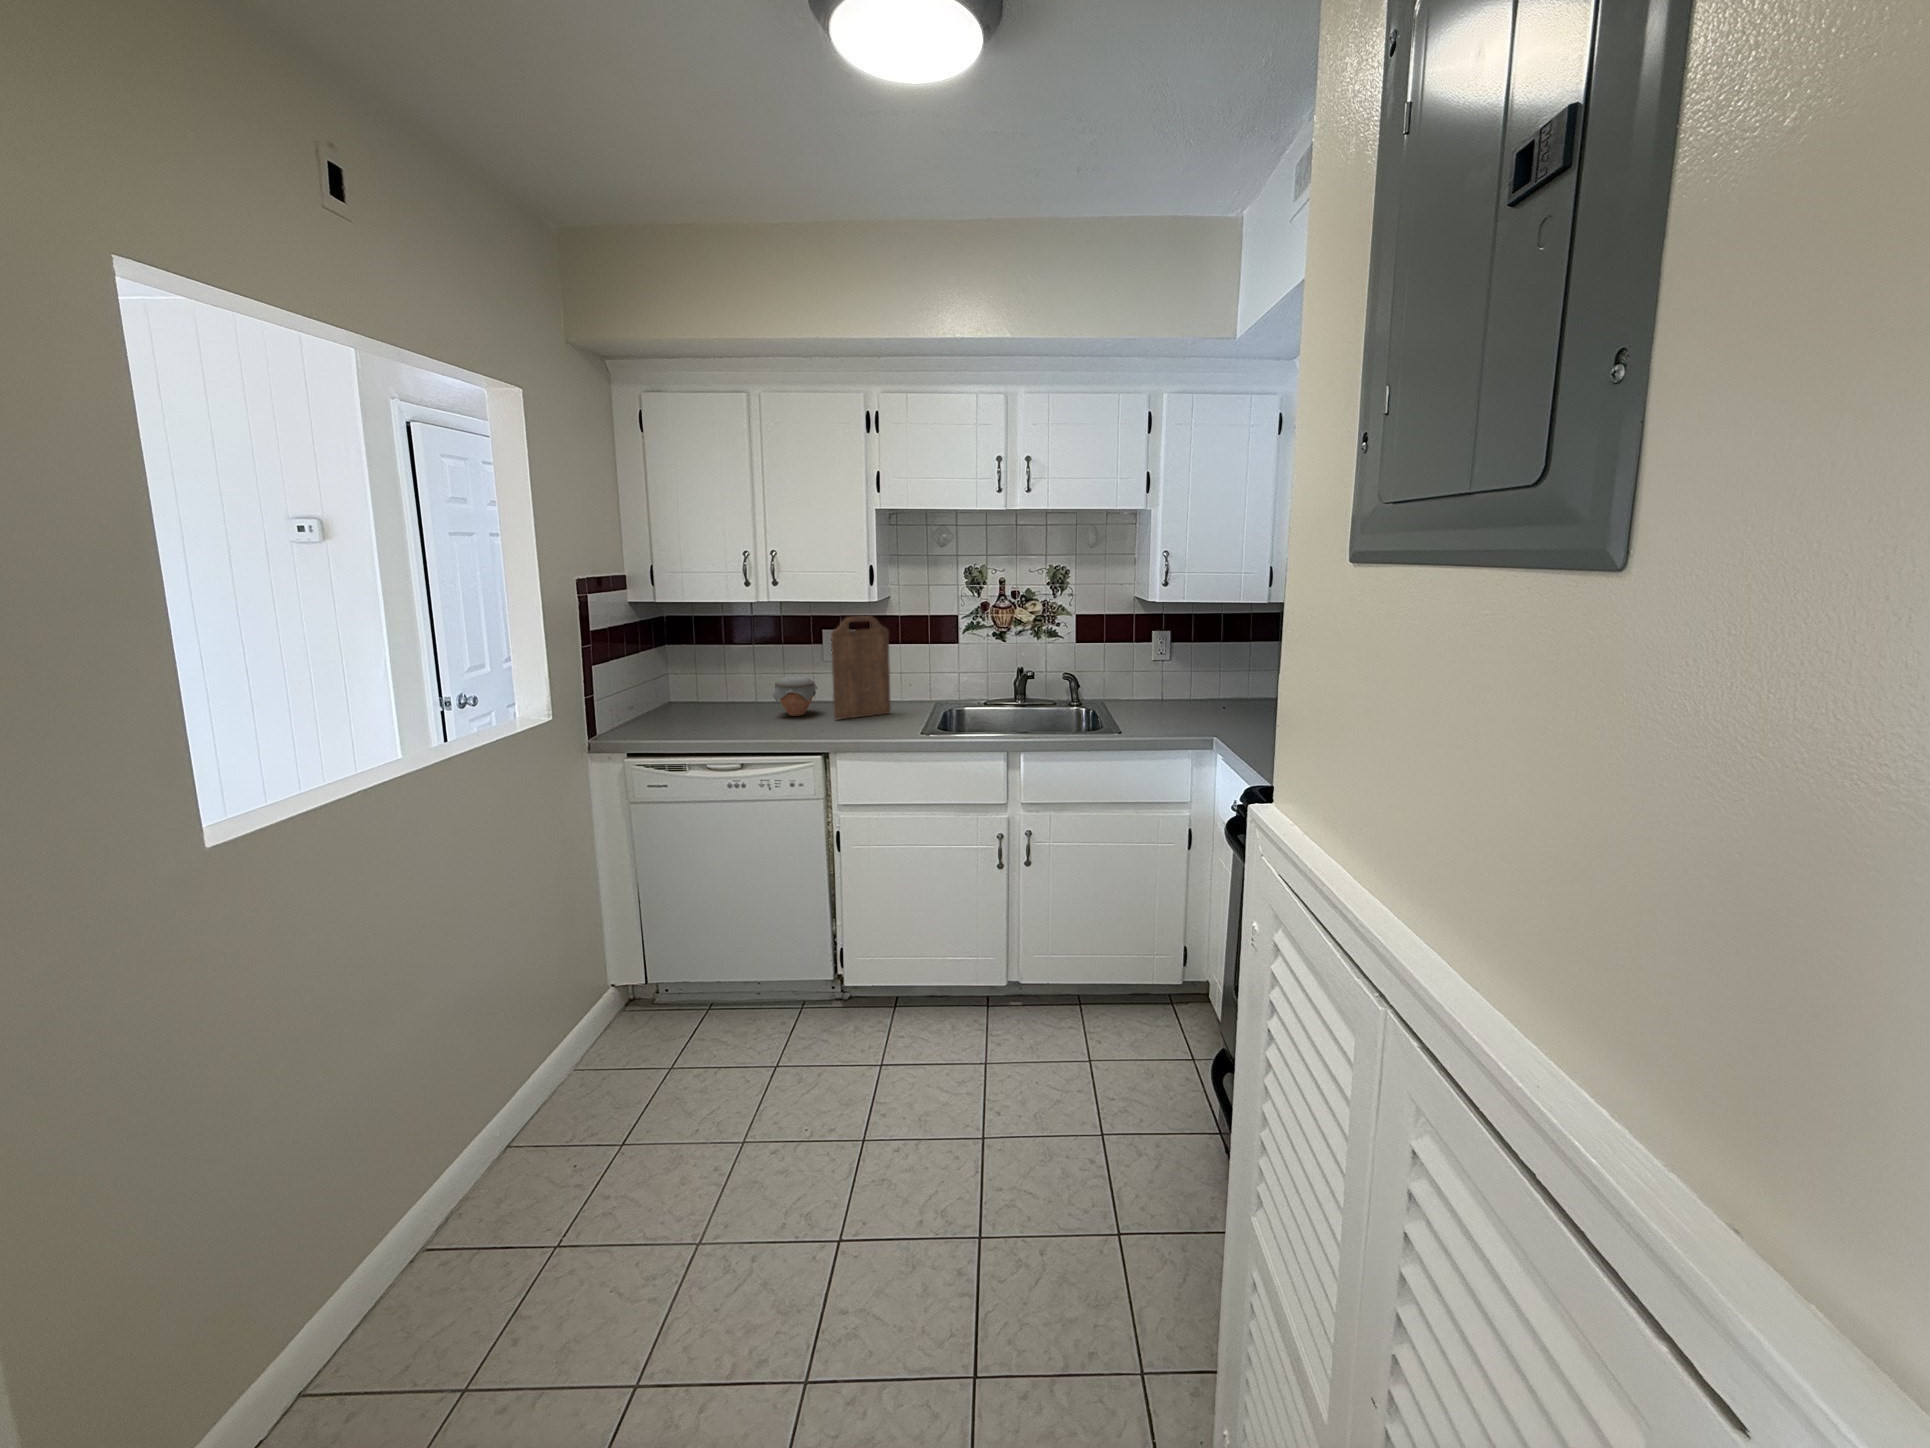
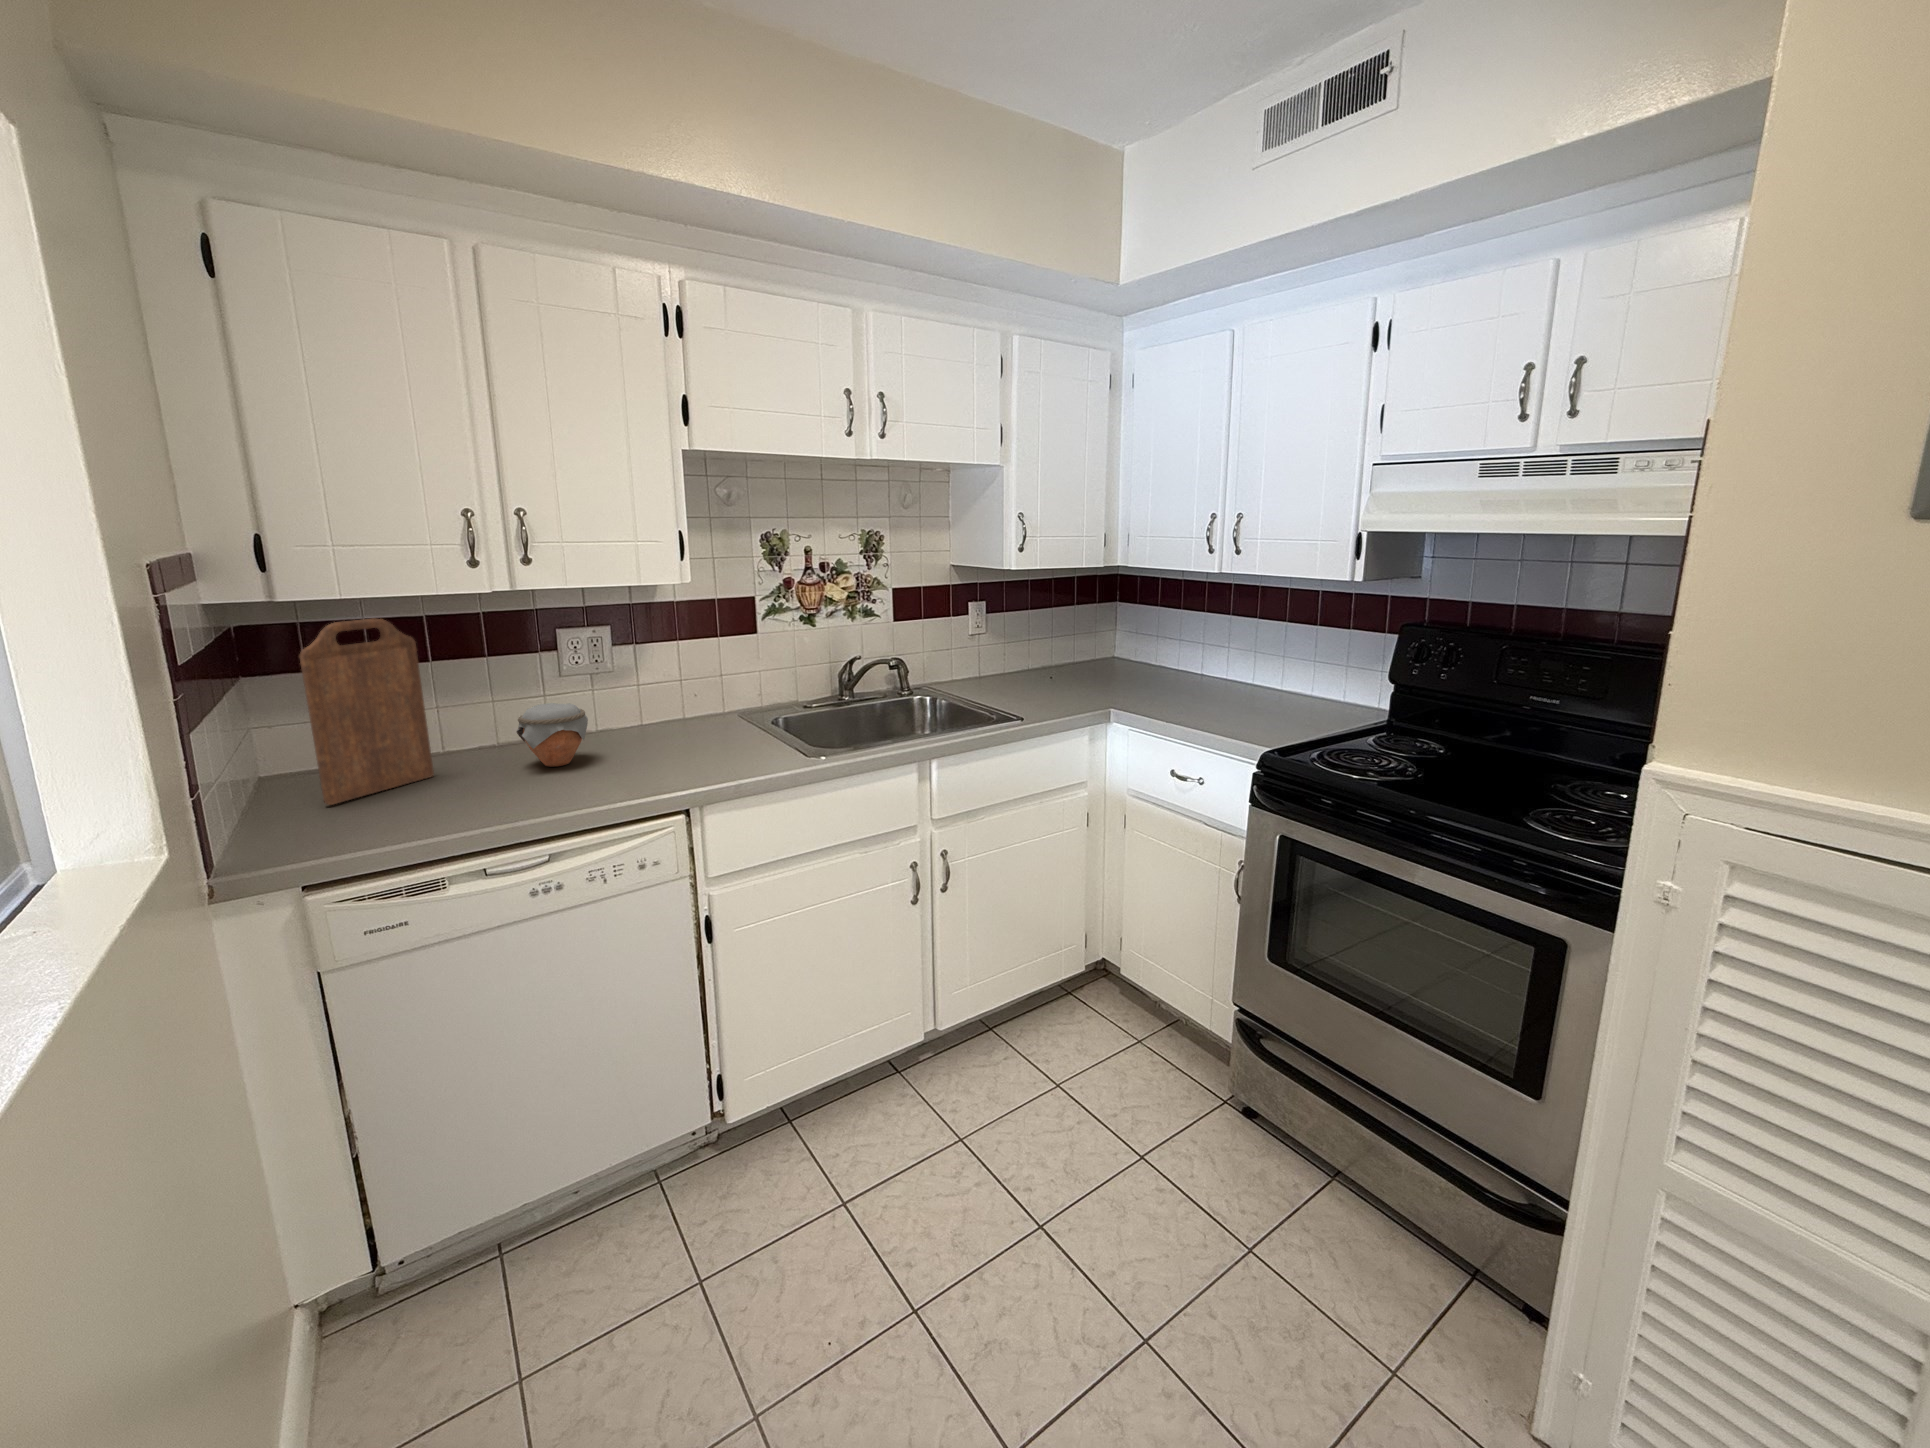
cutting board: present [831,616,891,719] -> present [299,619,434,805]

